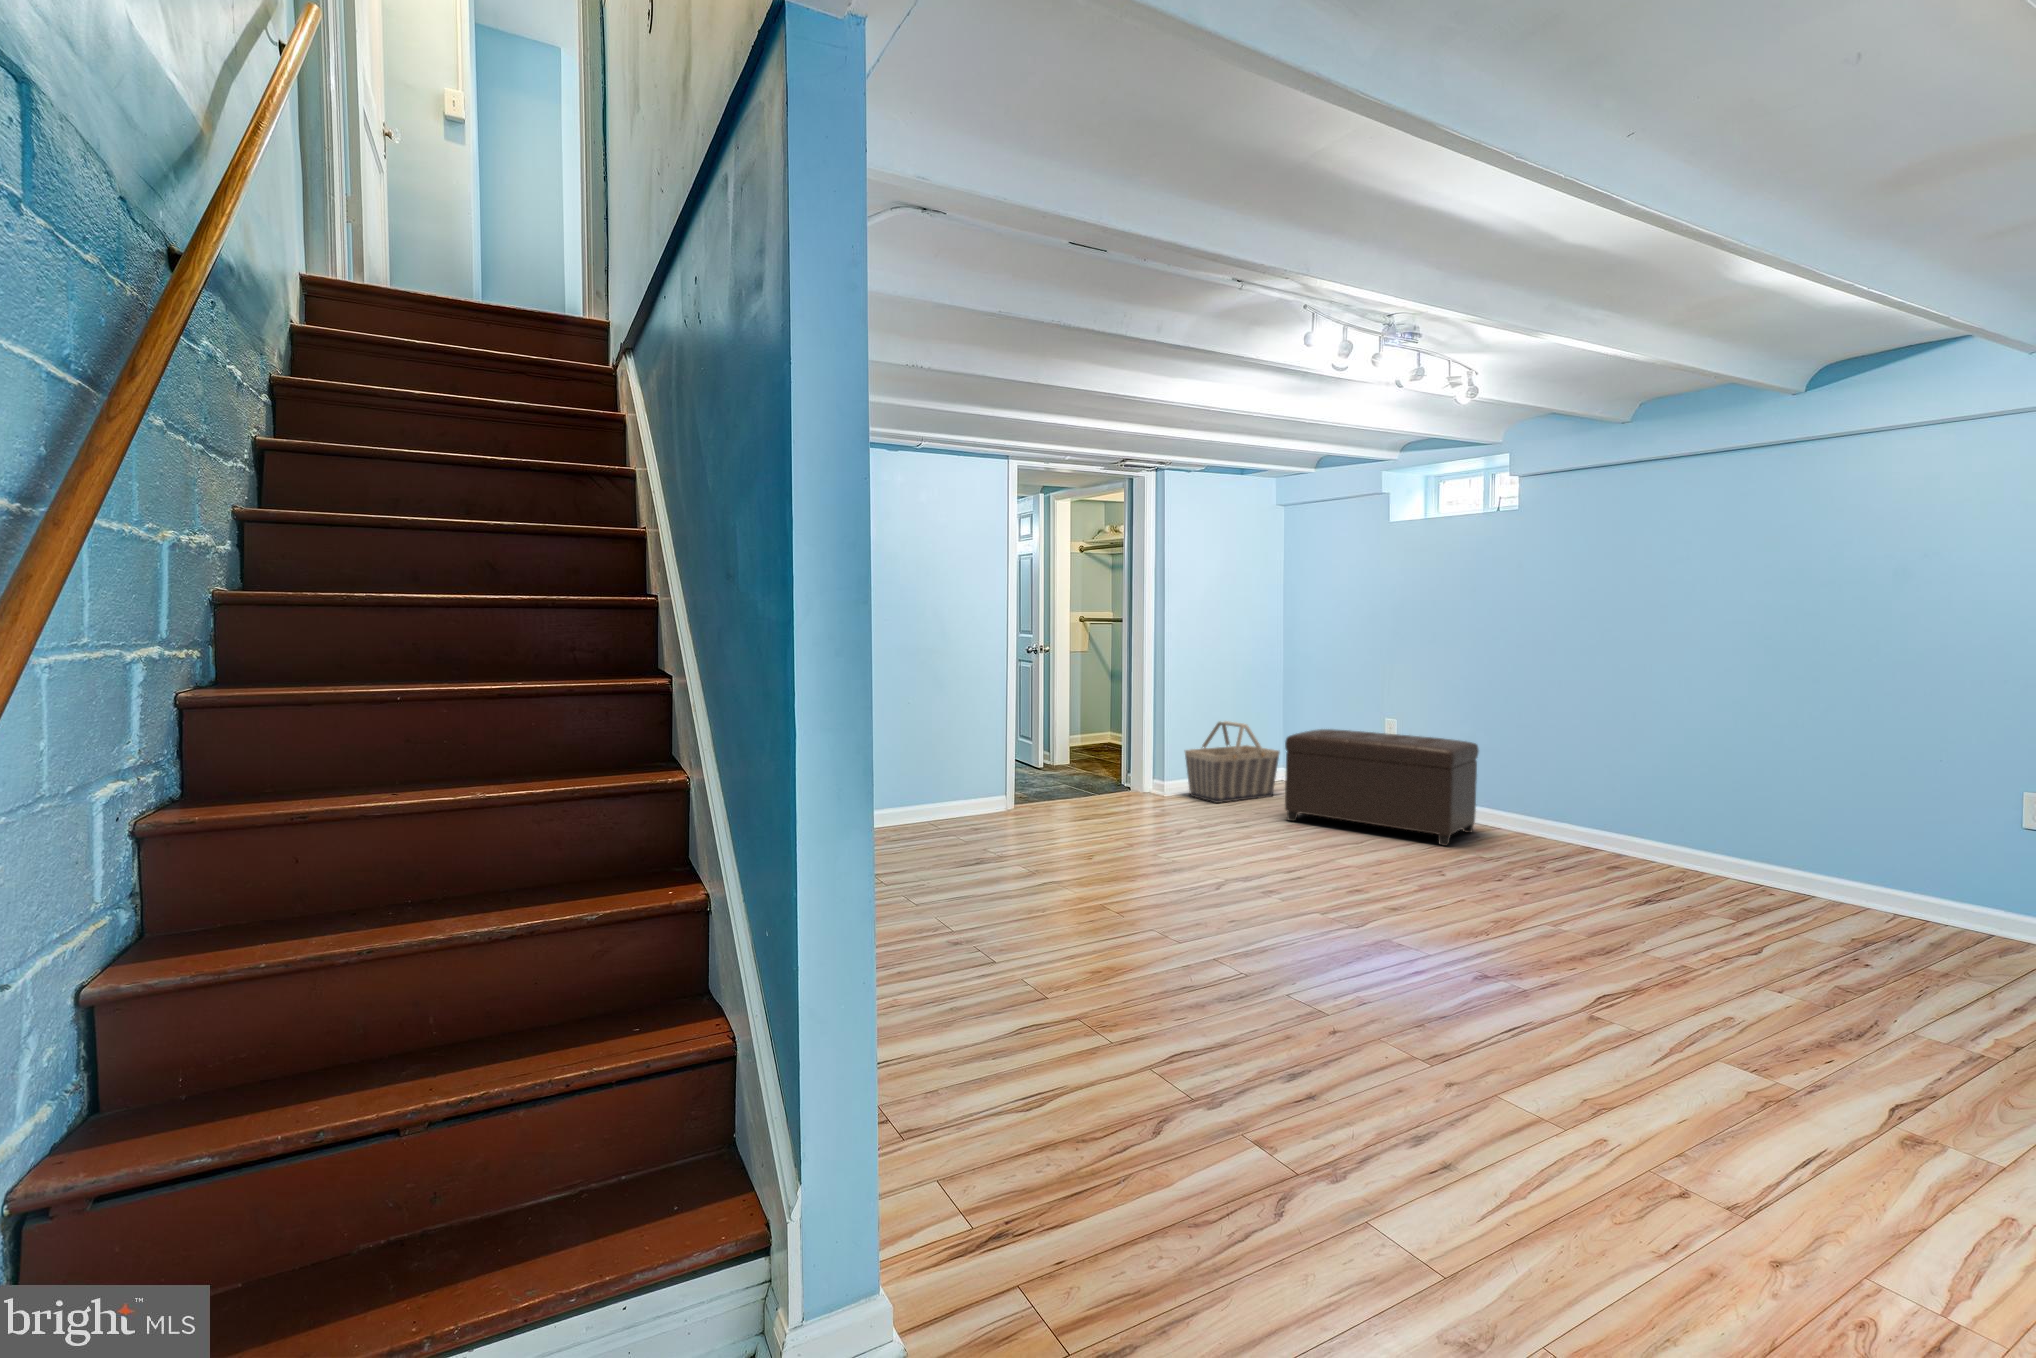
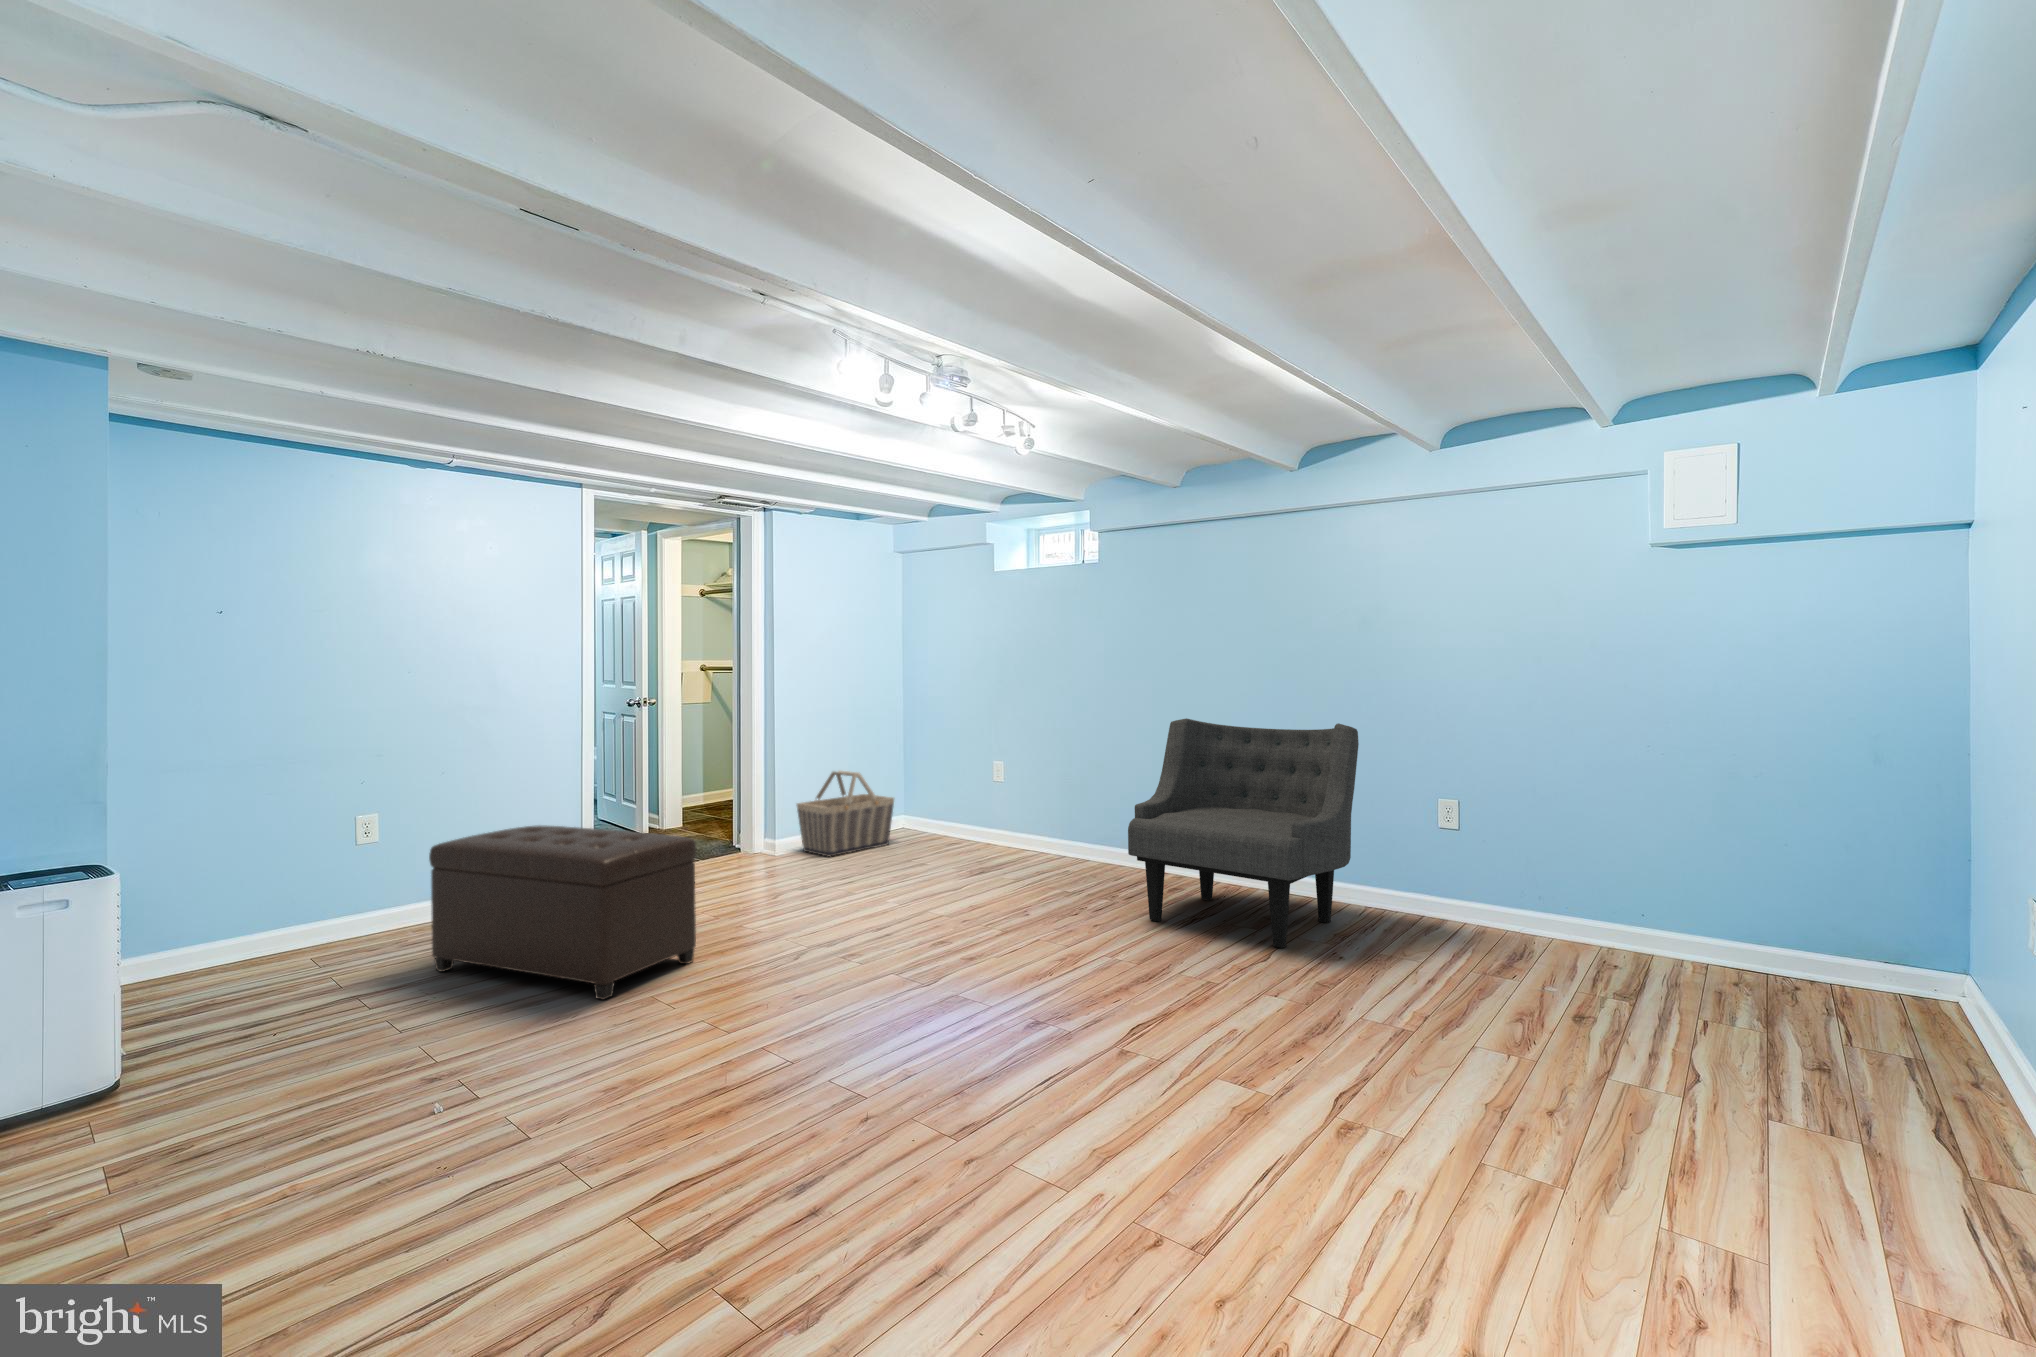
armchair: none [1569,682,1896,944] -> present [1128,718,1359,948]
ottoman: present [1285,729,1479,846] -> present [429,826,697,1000]

